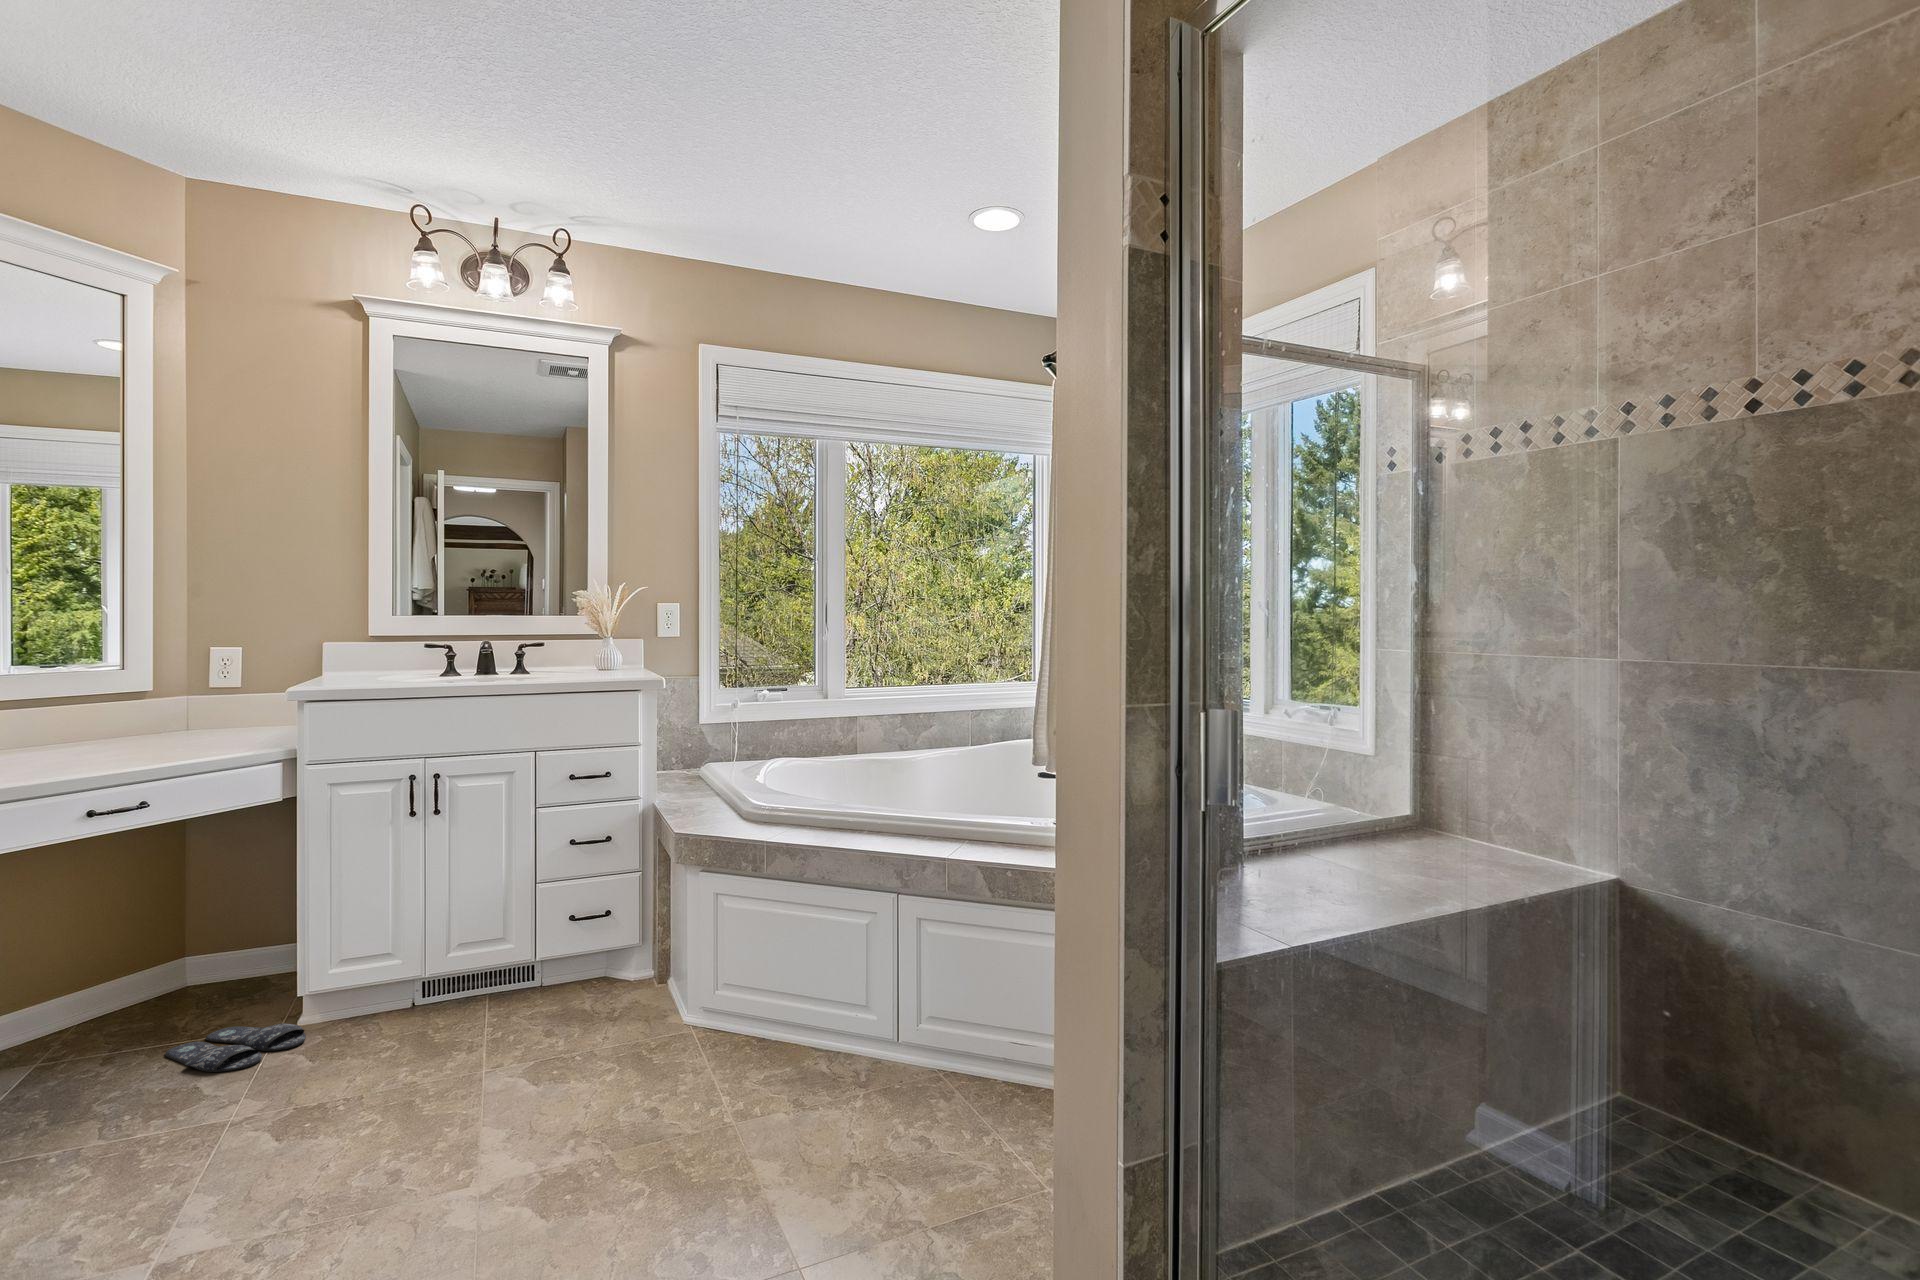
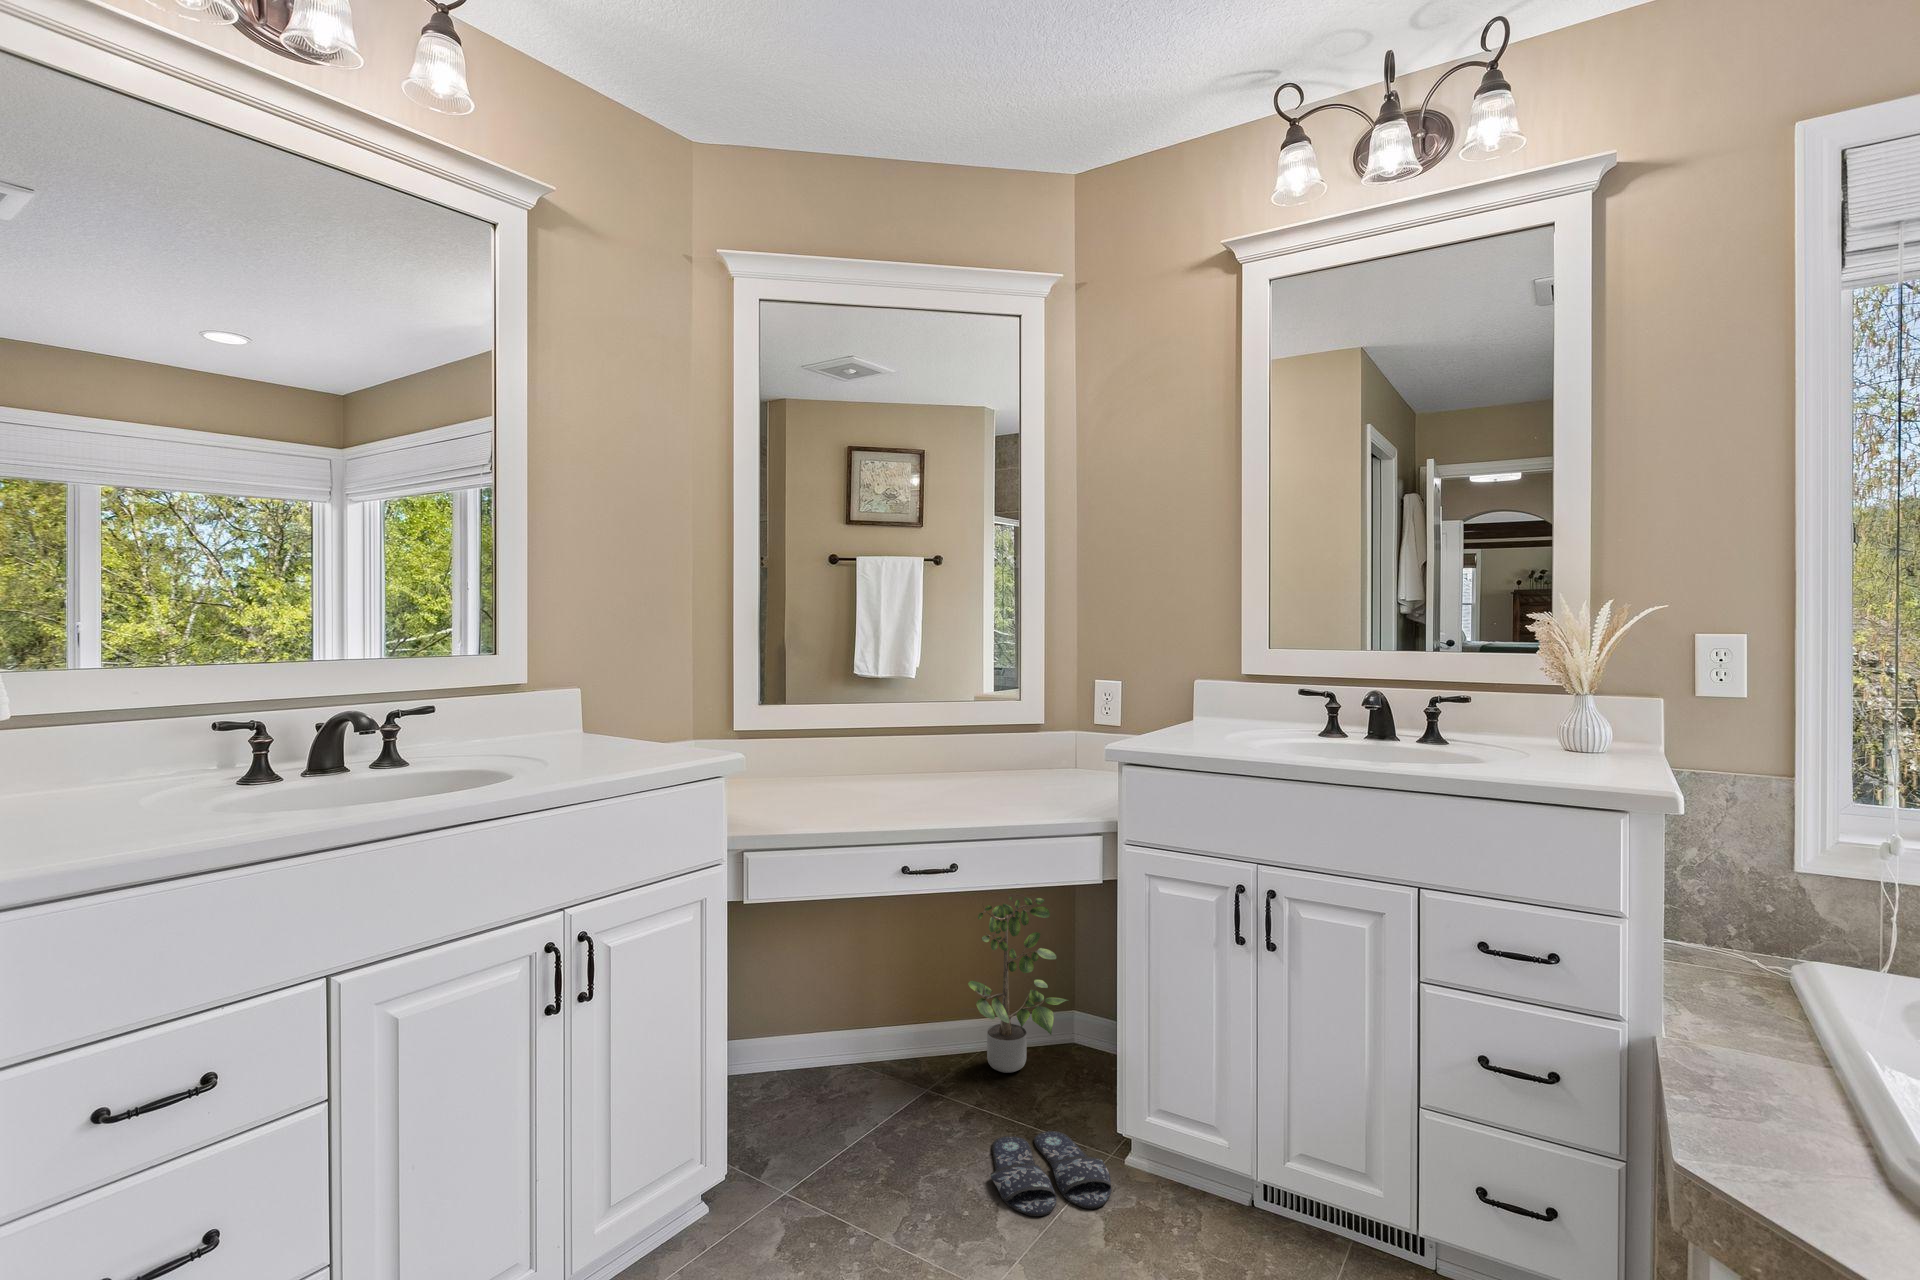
potted plant: none [74,845,196,1022] -> present [968,897,1068,1073]

